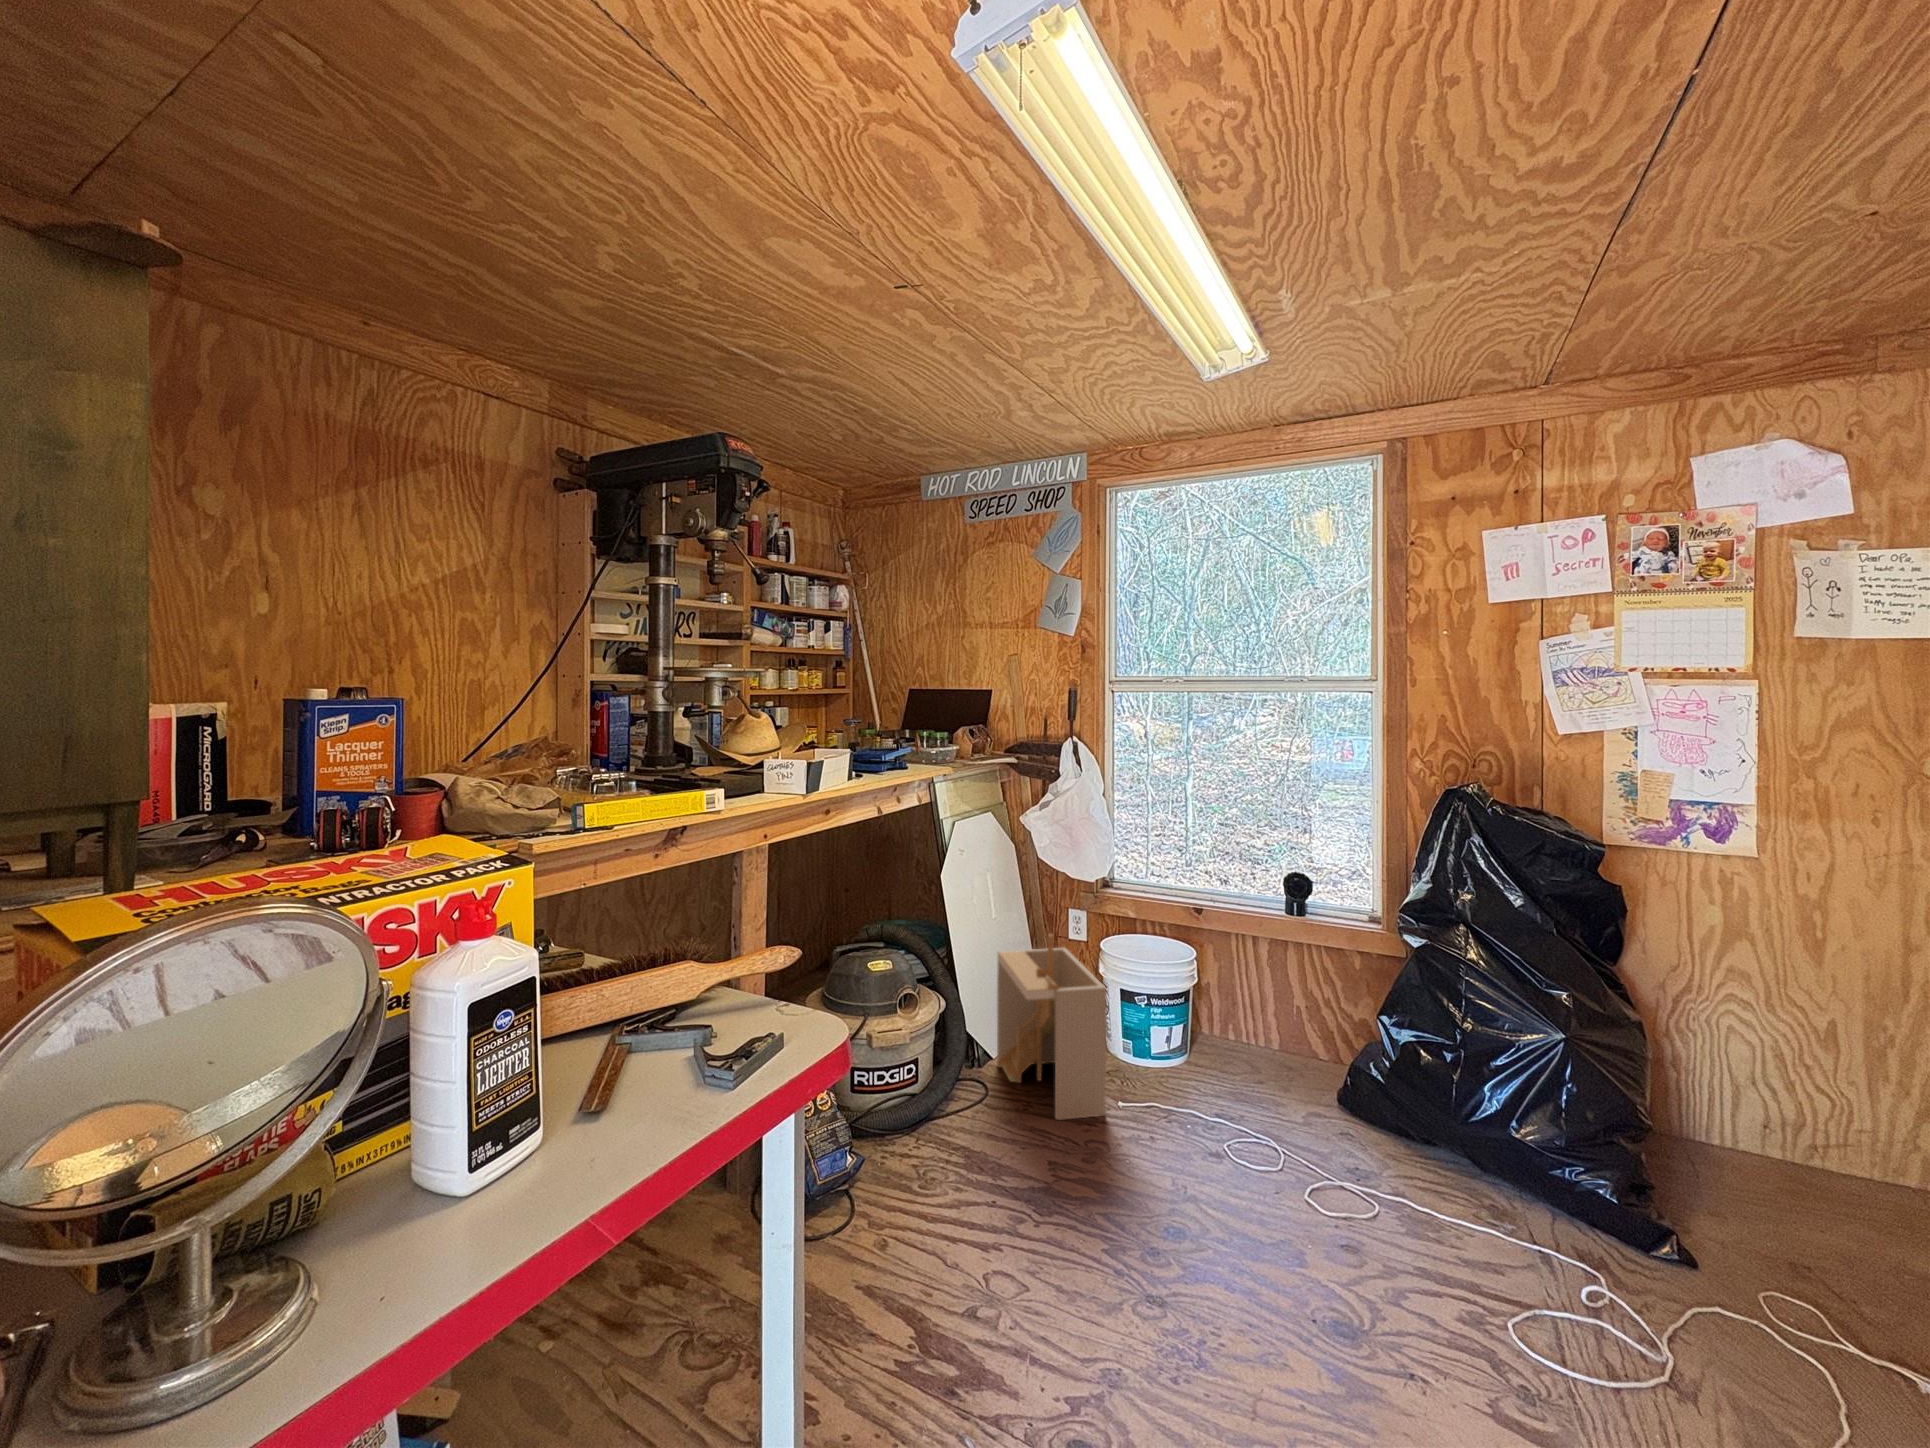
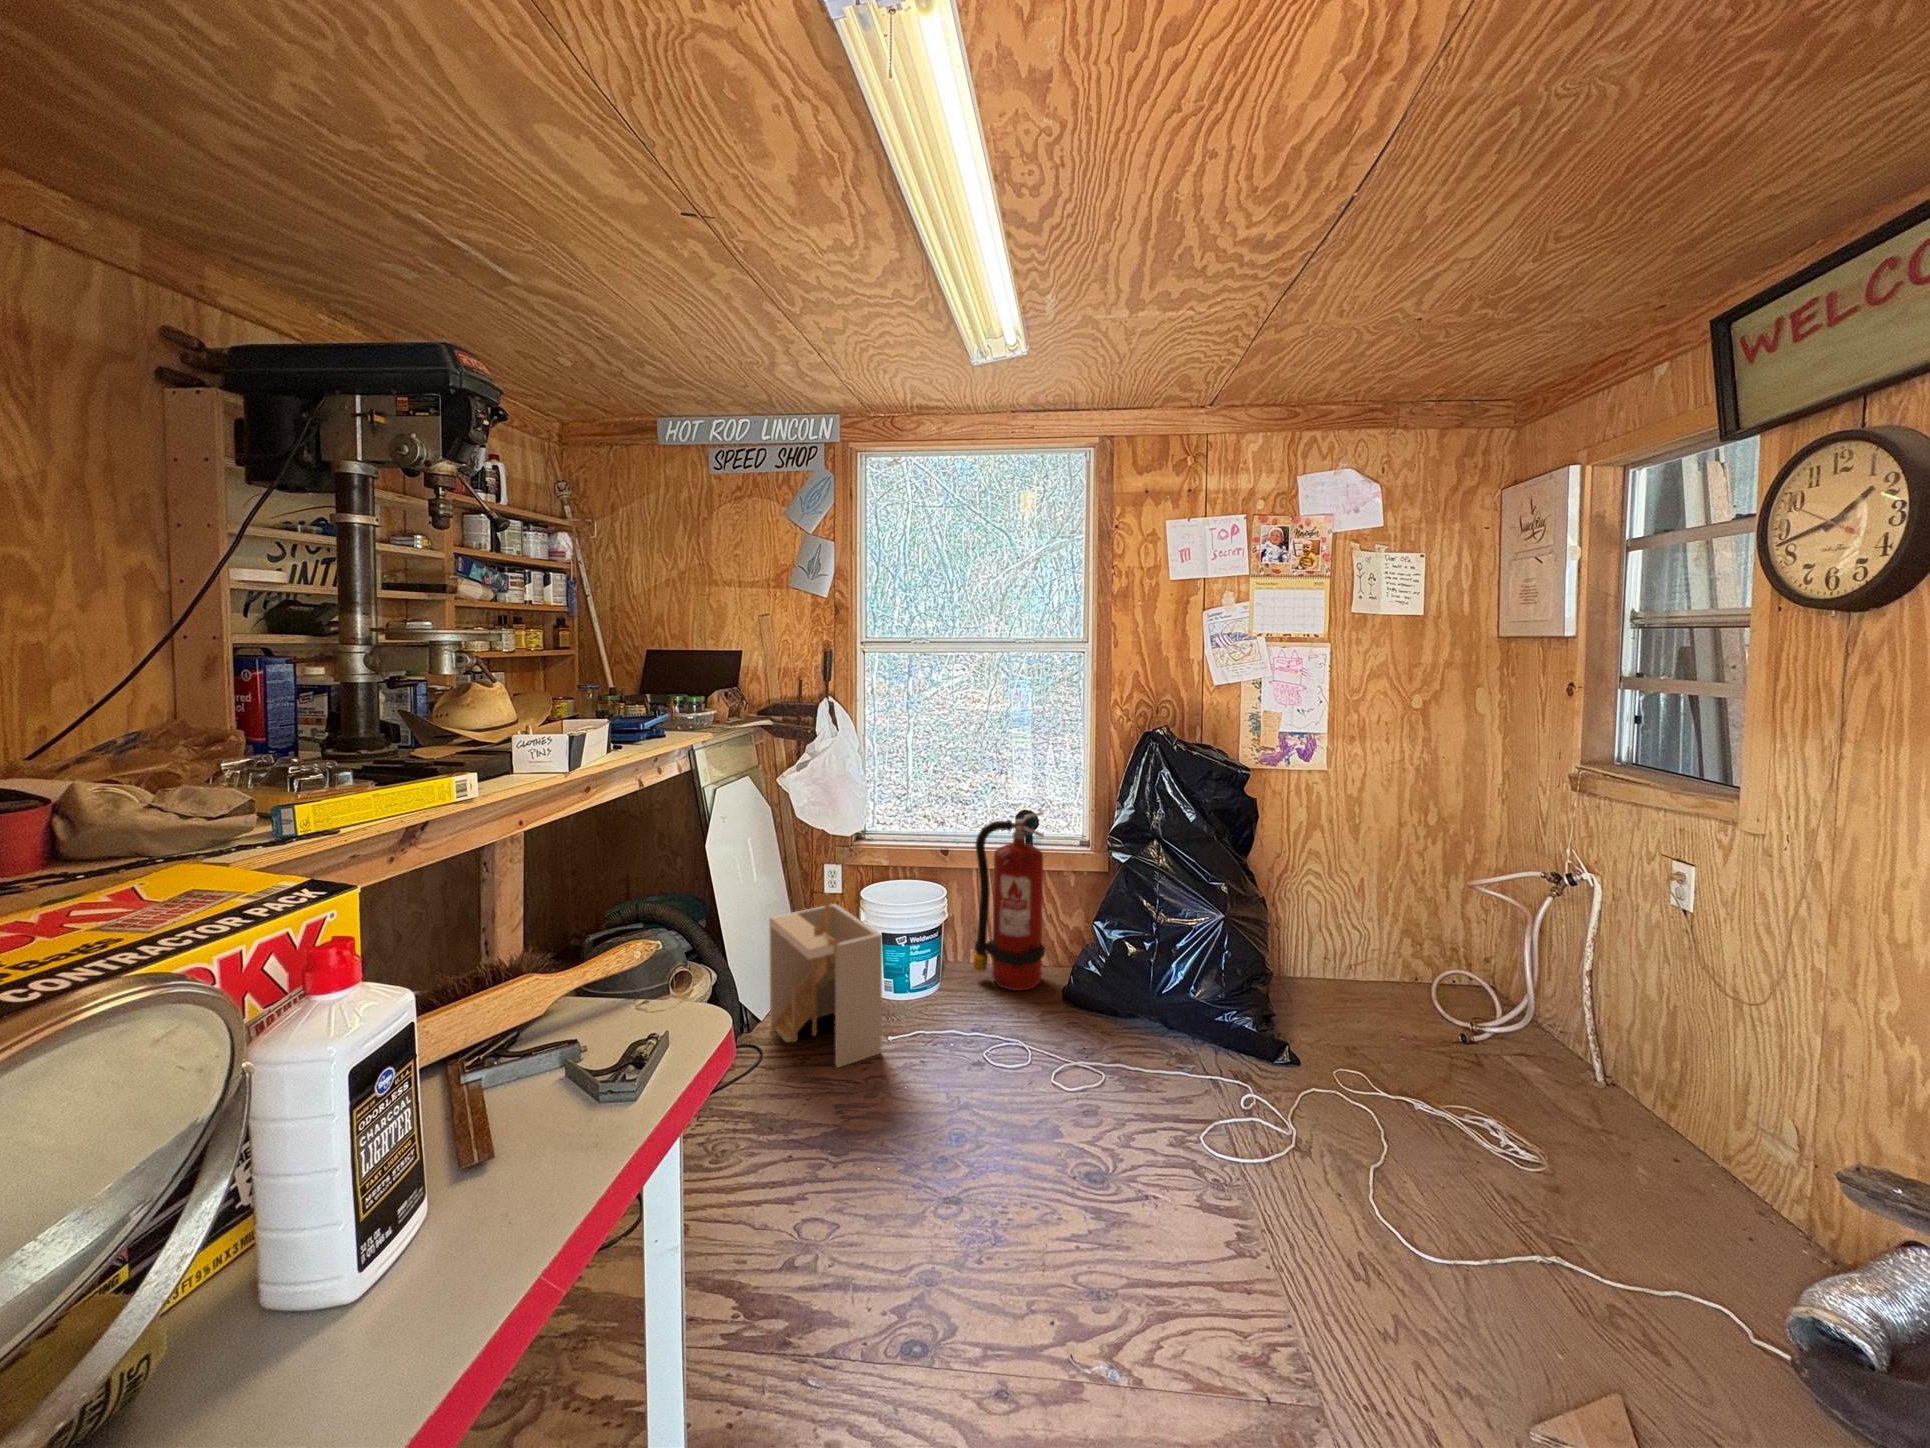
fire extinguisher: none [1223,876,1313,1083] -> present [973,812,1045,991]

